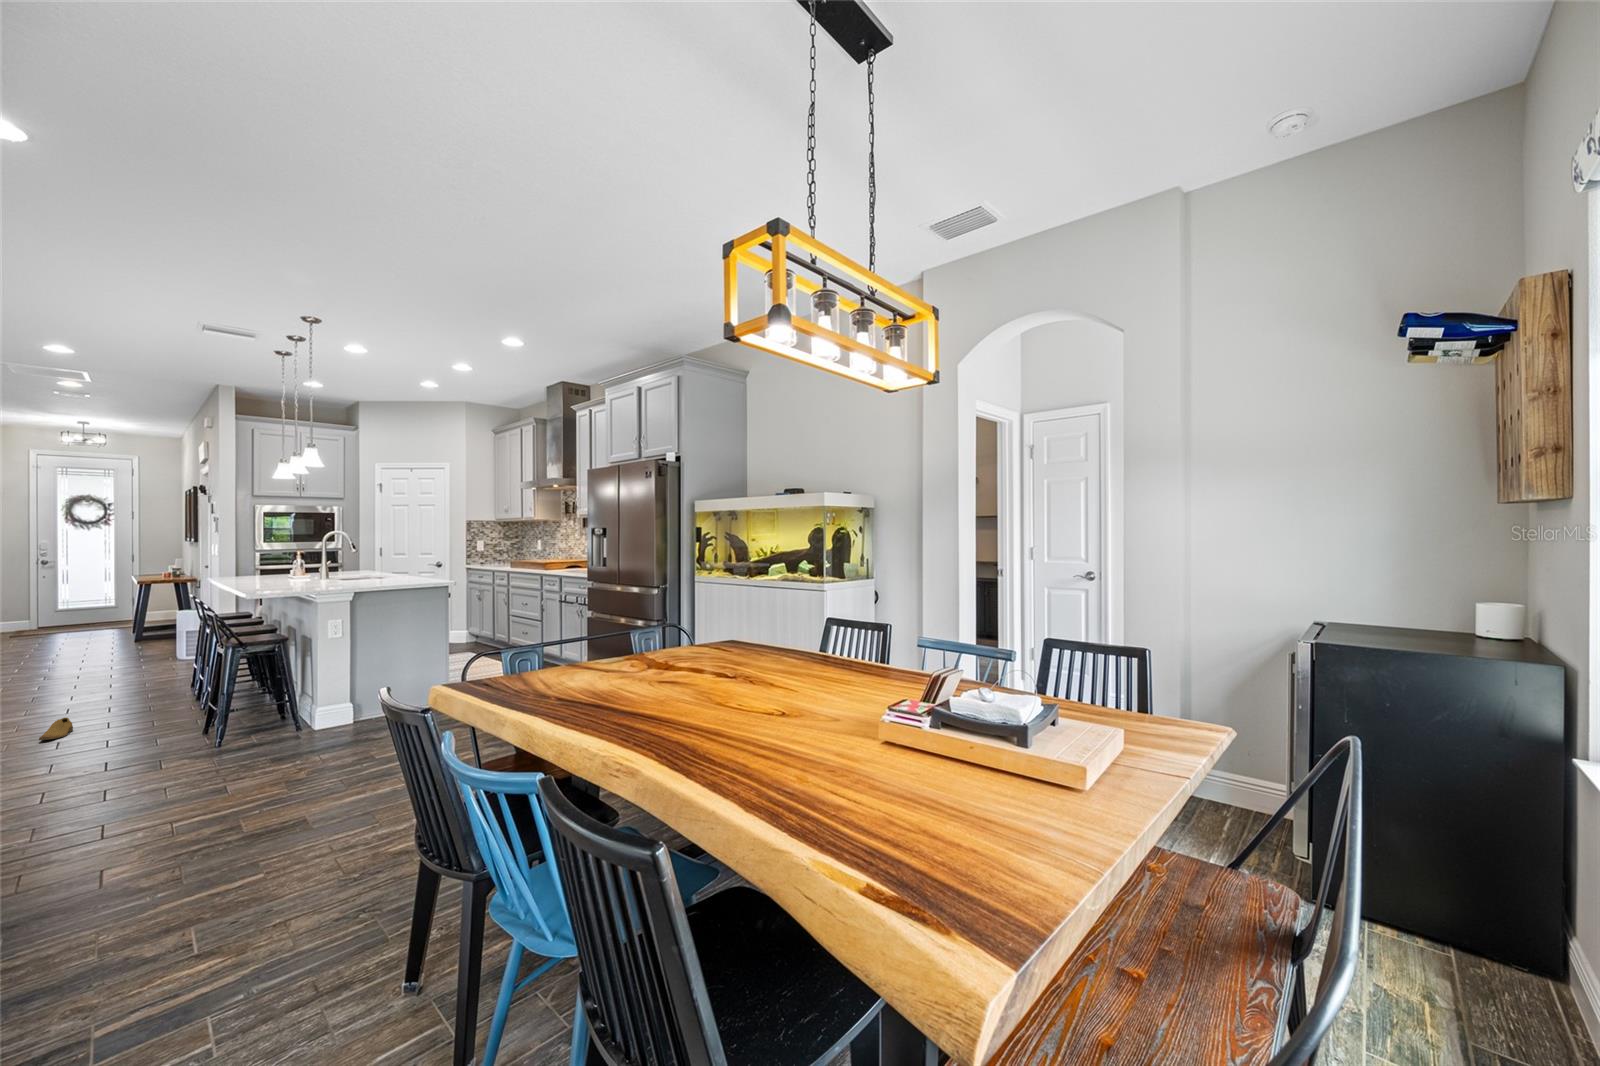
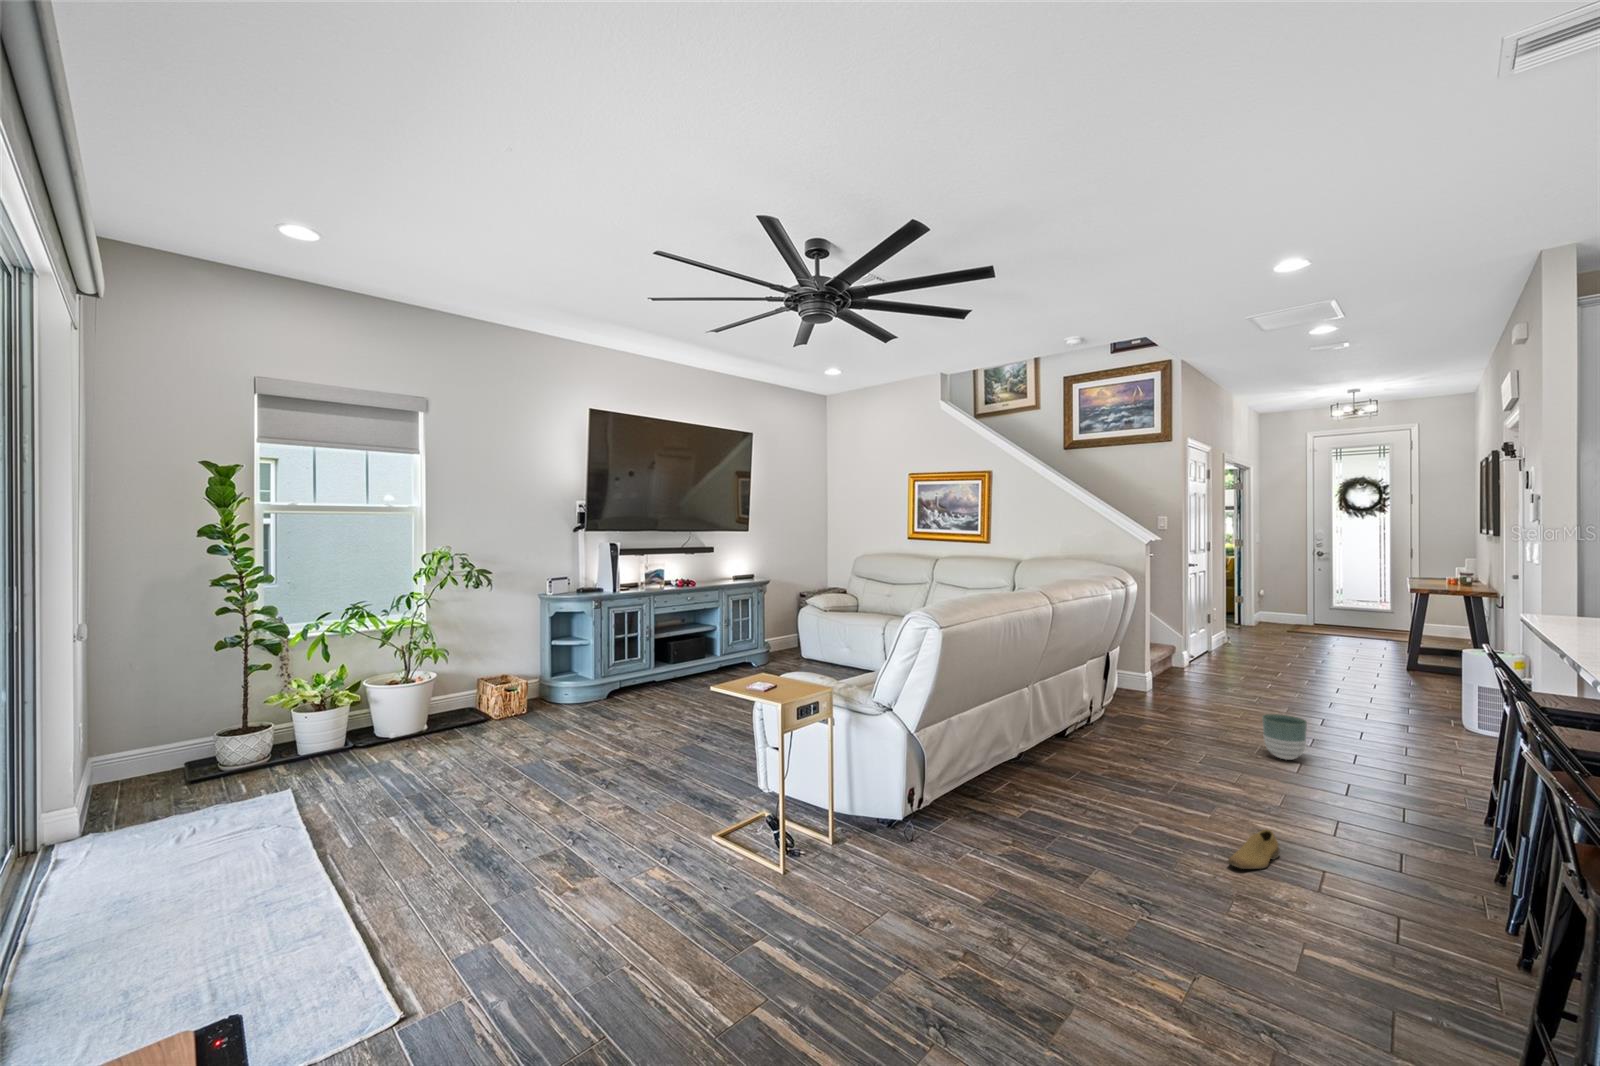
planter: none [34,668,73,699] -> present [1262,714,1307,760]

